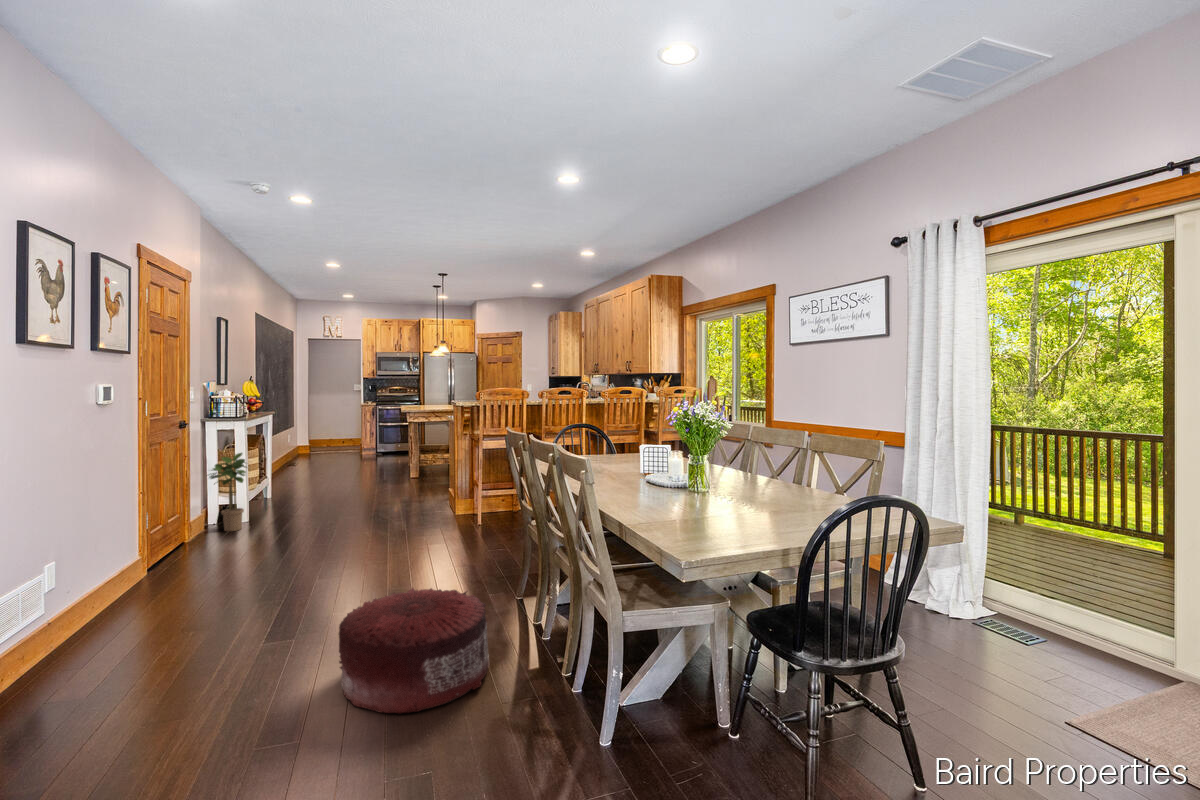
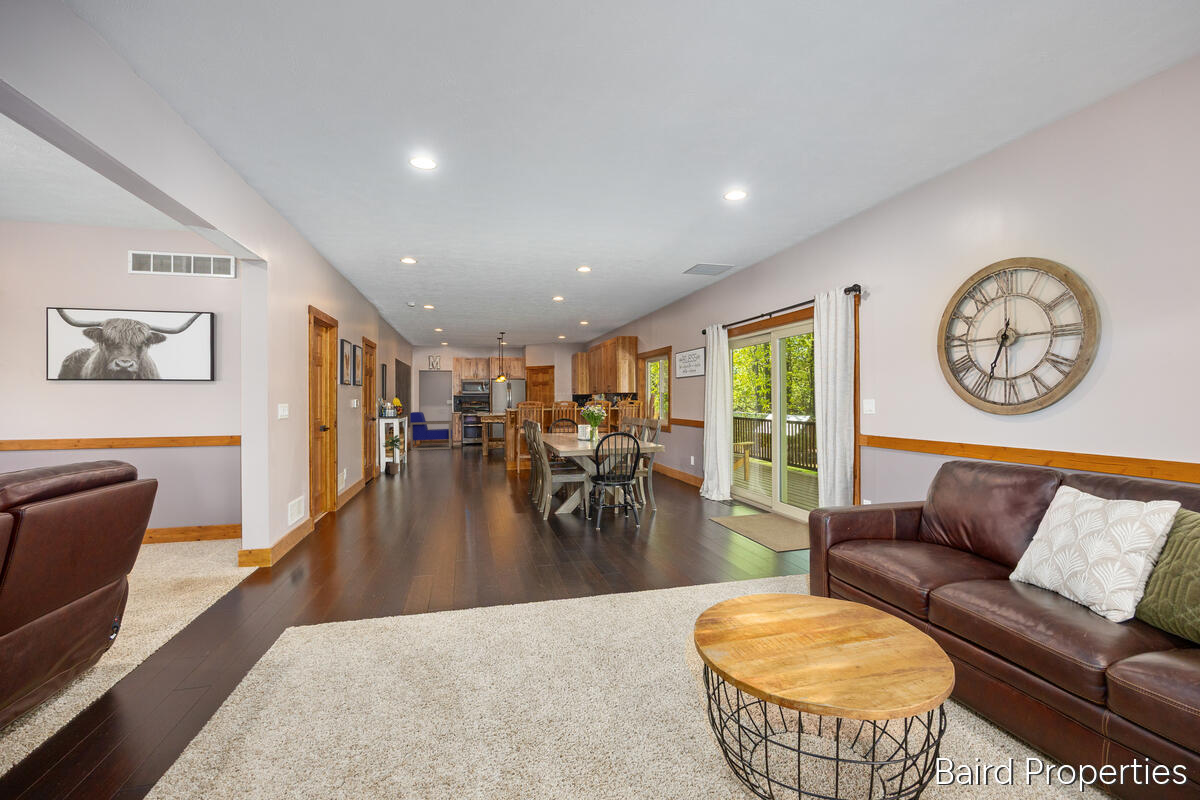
armchair: none [289,404,361,465] -> present [410,412,452,450]
pouf: present [339,588,490,713] -> none [455,478,509,512]

